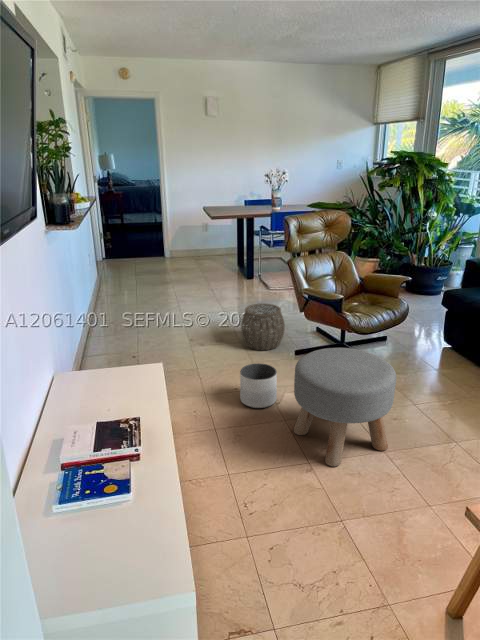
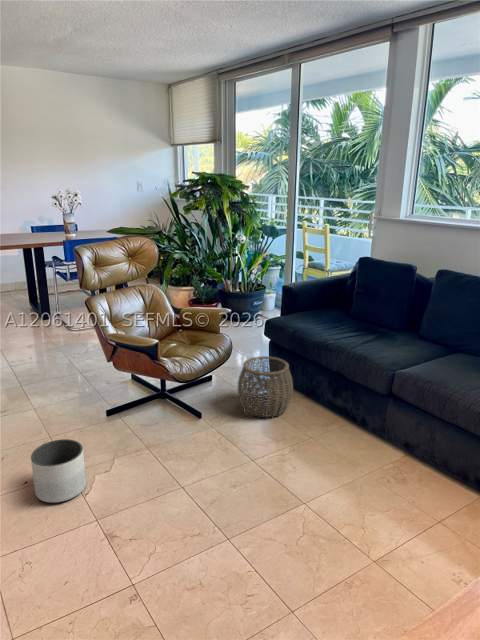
woven basket: present [241,303,285,350] -> present [238,356,293,417]
ottoman: present [294,348,396,466] -> none [105,406,231,567]

